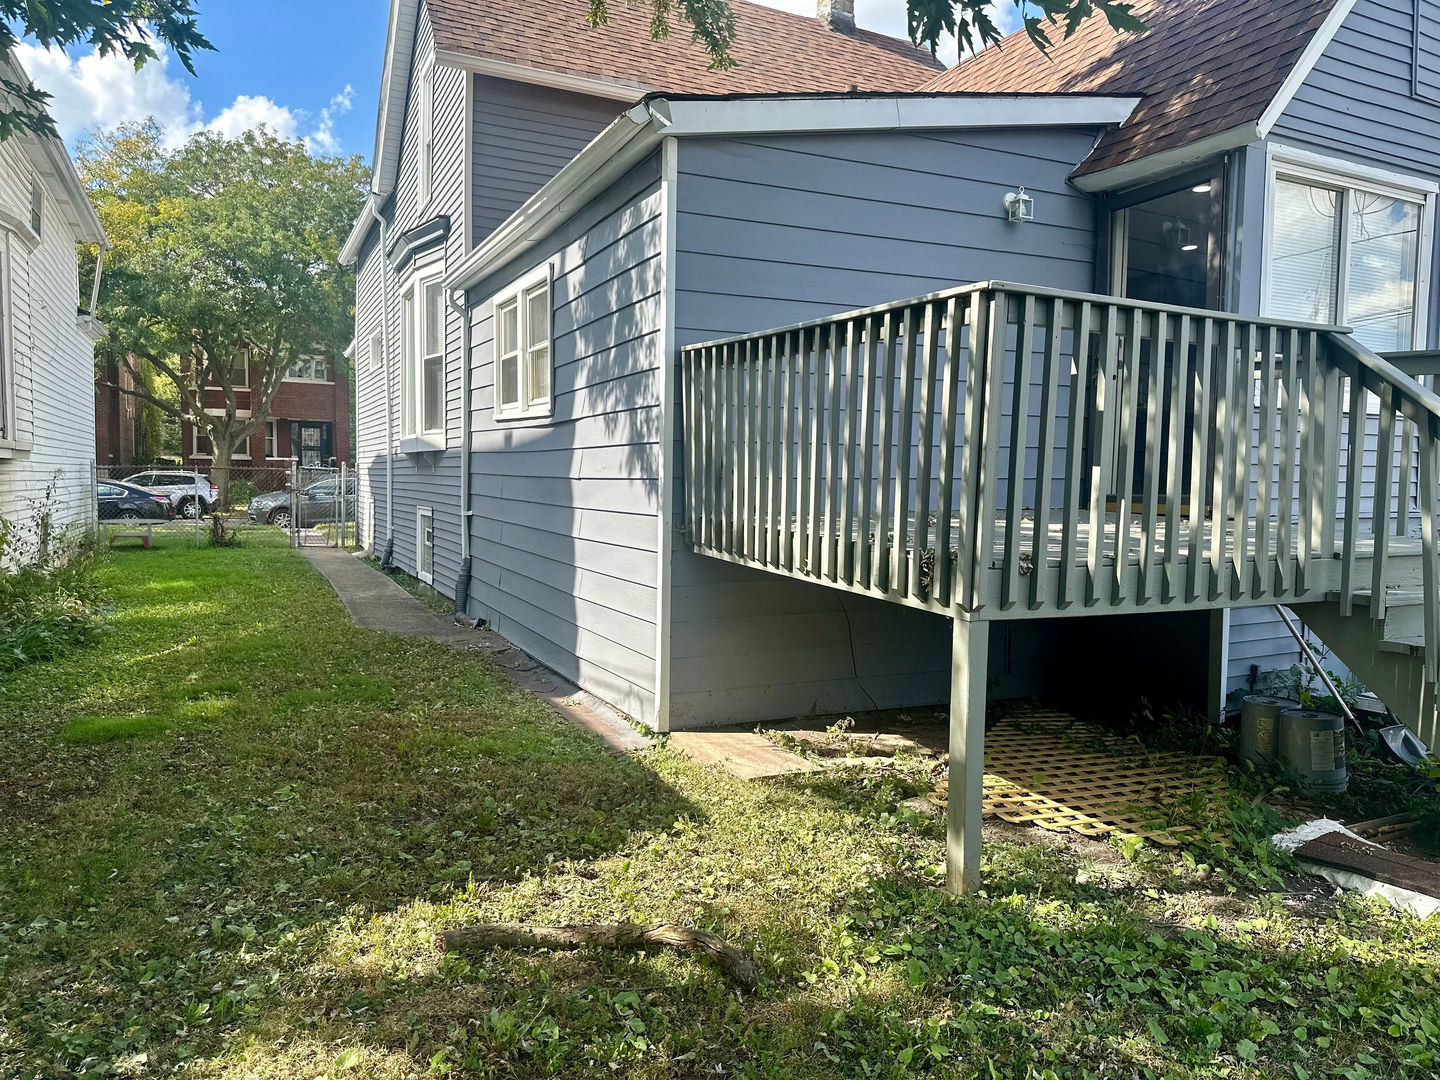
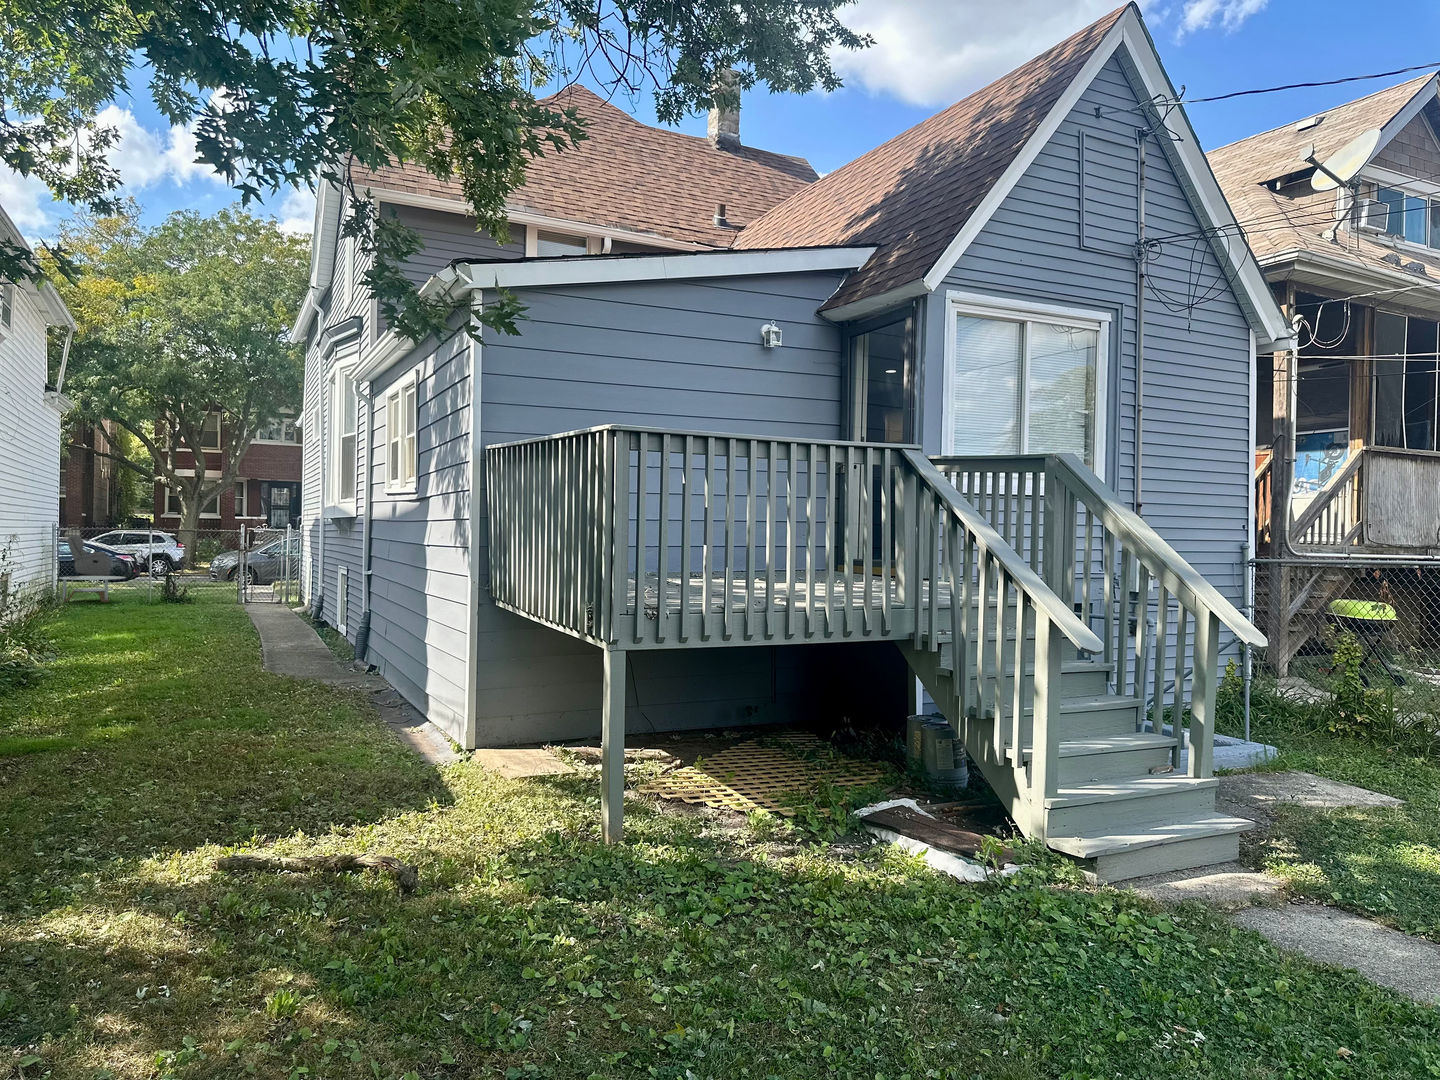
chair: none [100,476,146,520] -> present [67,535,111,576]

